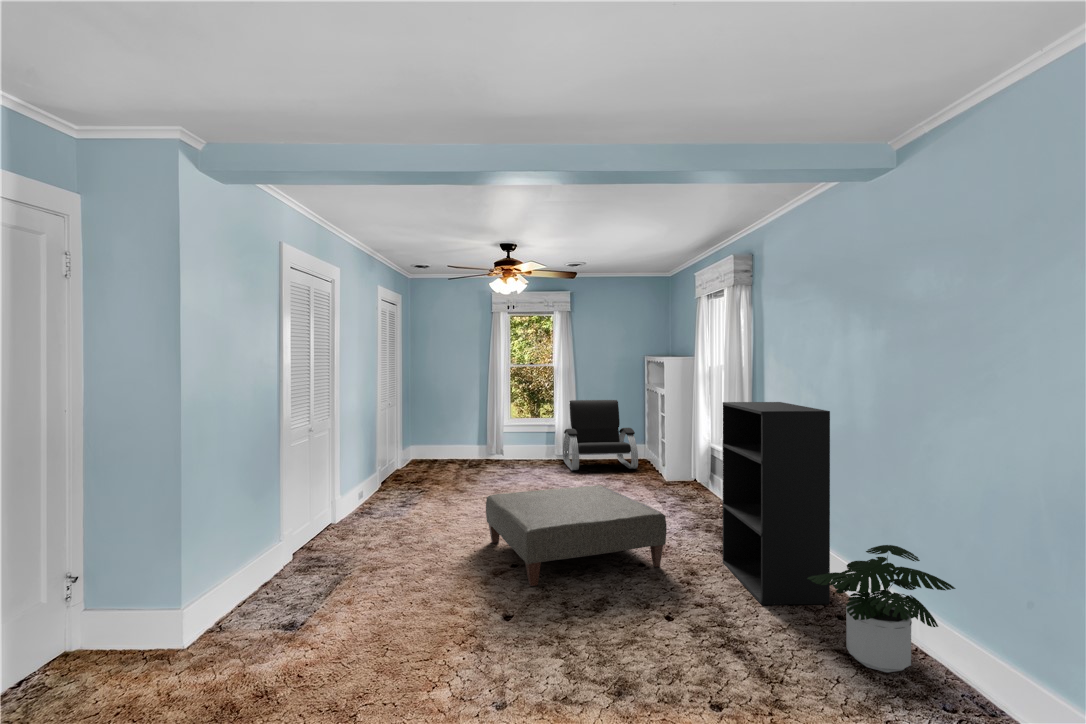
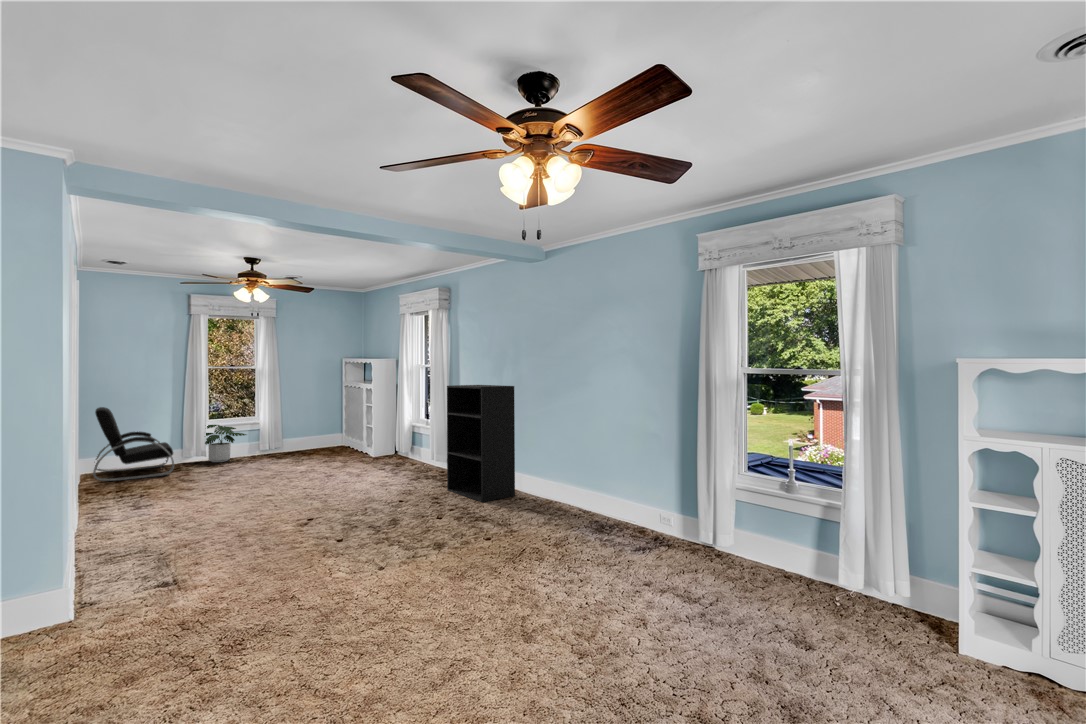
armchair: present [563,400,638,470] -> present [93,407,174,481]
ottoman: present [486,485,667,586] -> none [262,455,415,521]
potted plant: present [807,545,955,673] -> present [205,425,246,462]

